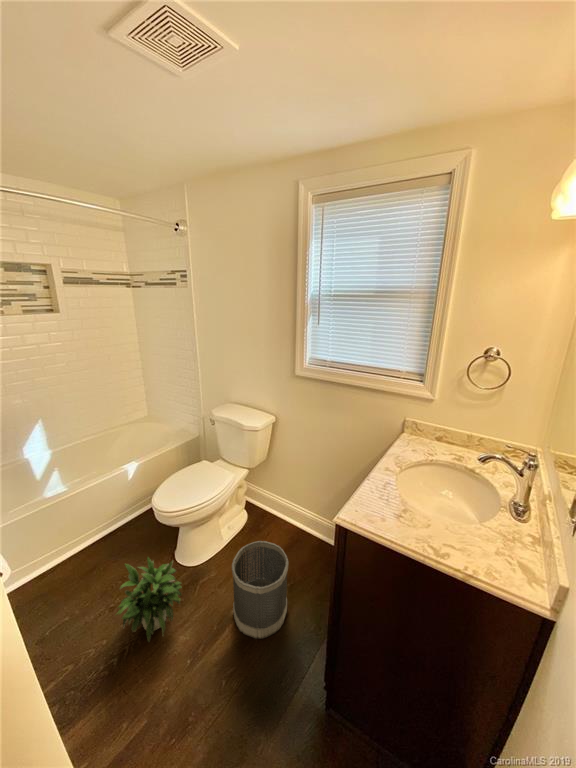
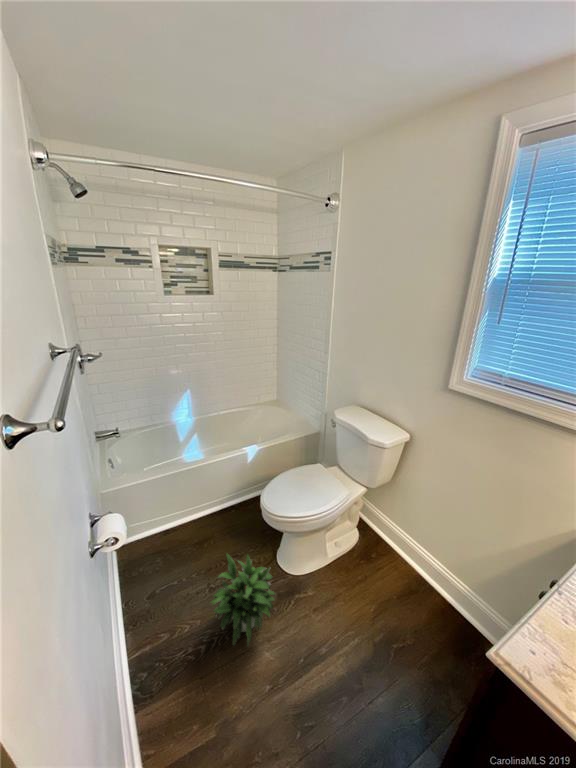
wastebasket: present [232,541,289,639] -> none [323,583,401,707]

